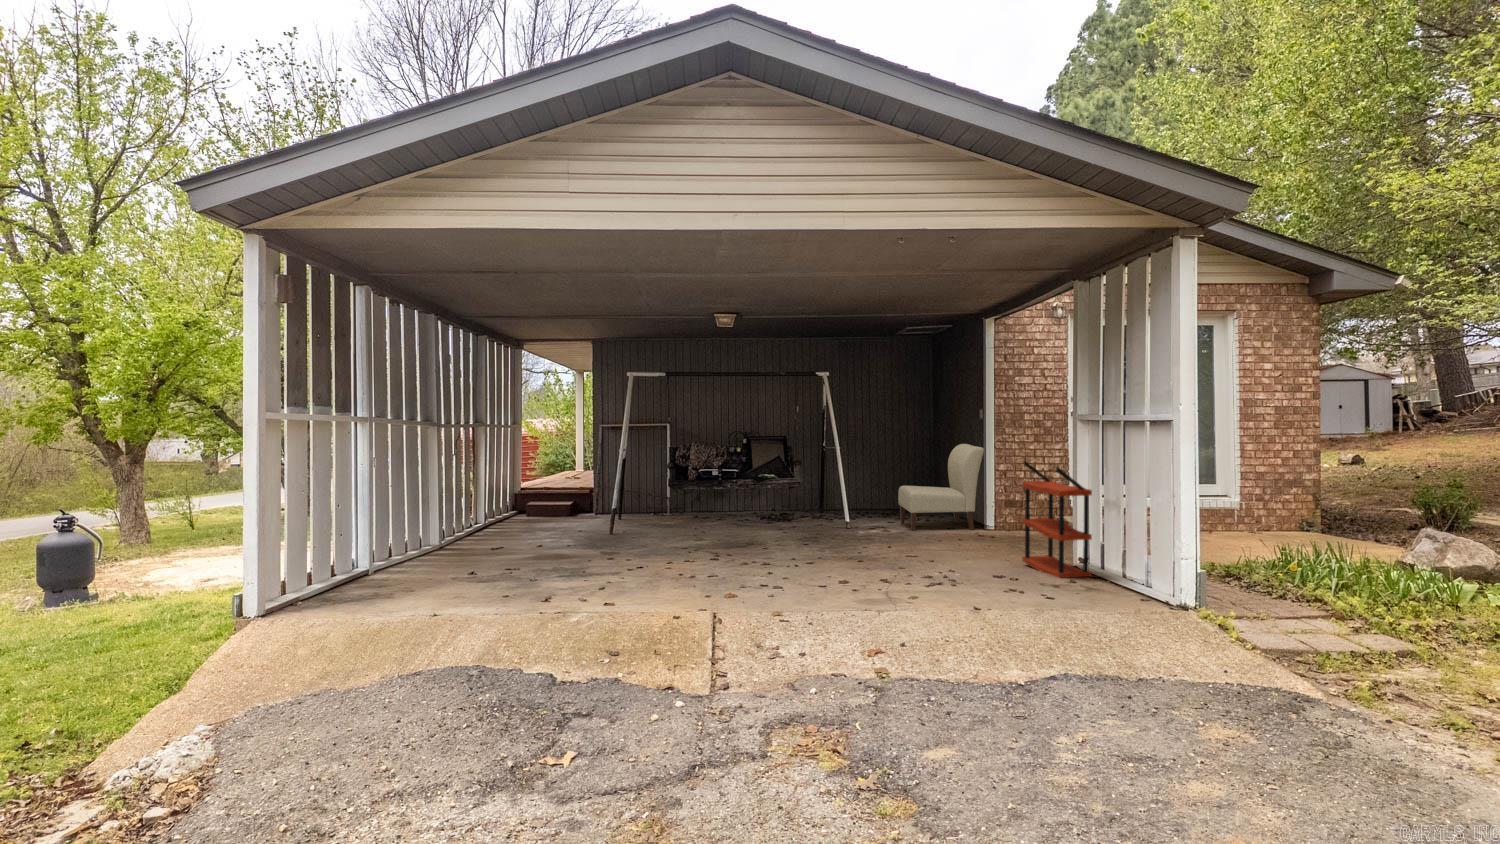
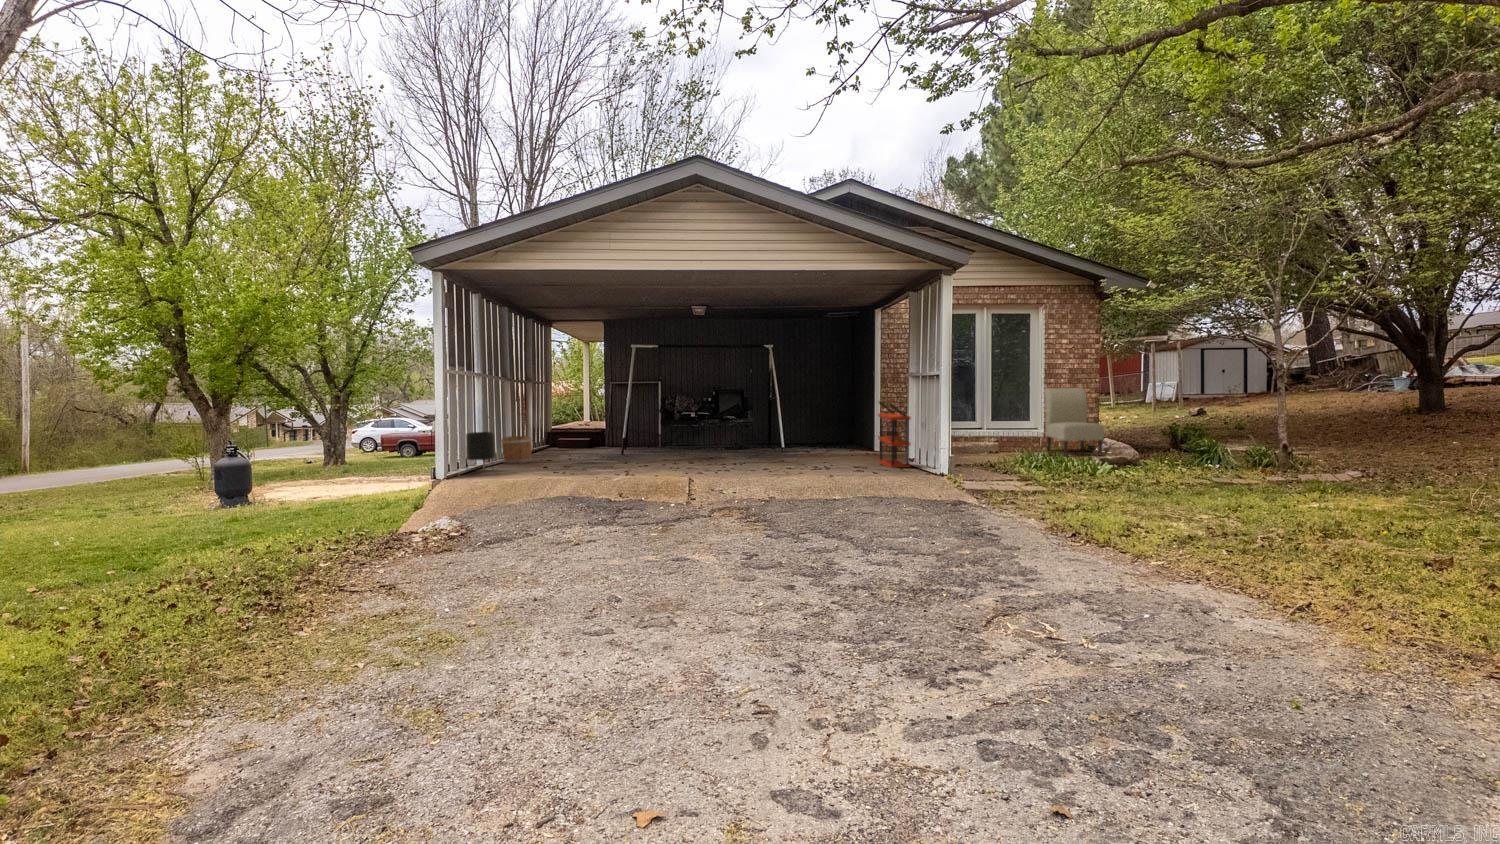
chair: present [898,444,984,531] -> present [1044,388,1104,456]
bucket: none [422,508,473,555] -> present [501,436,533,464]
planter: none [321,517,377,596] -> present [466,432,496,465]

